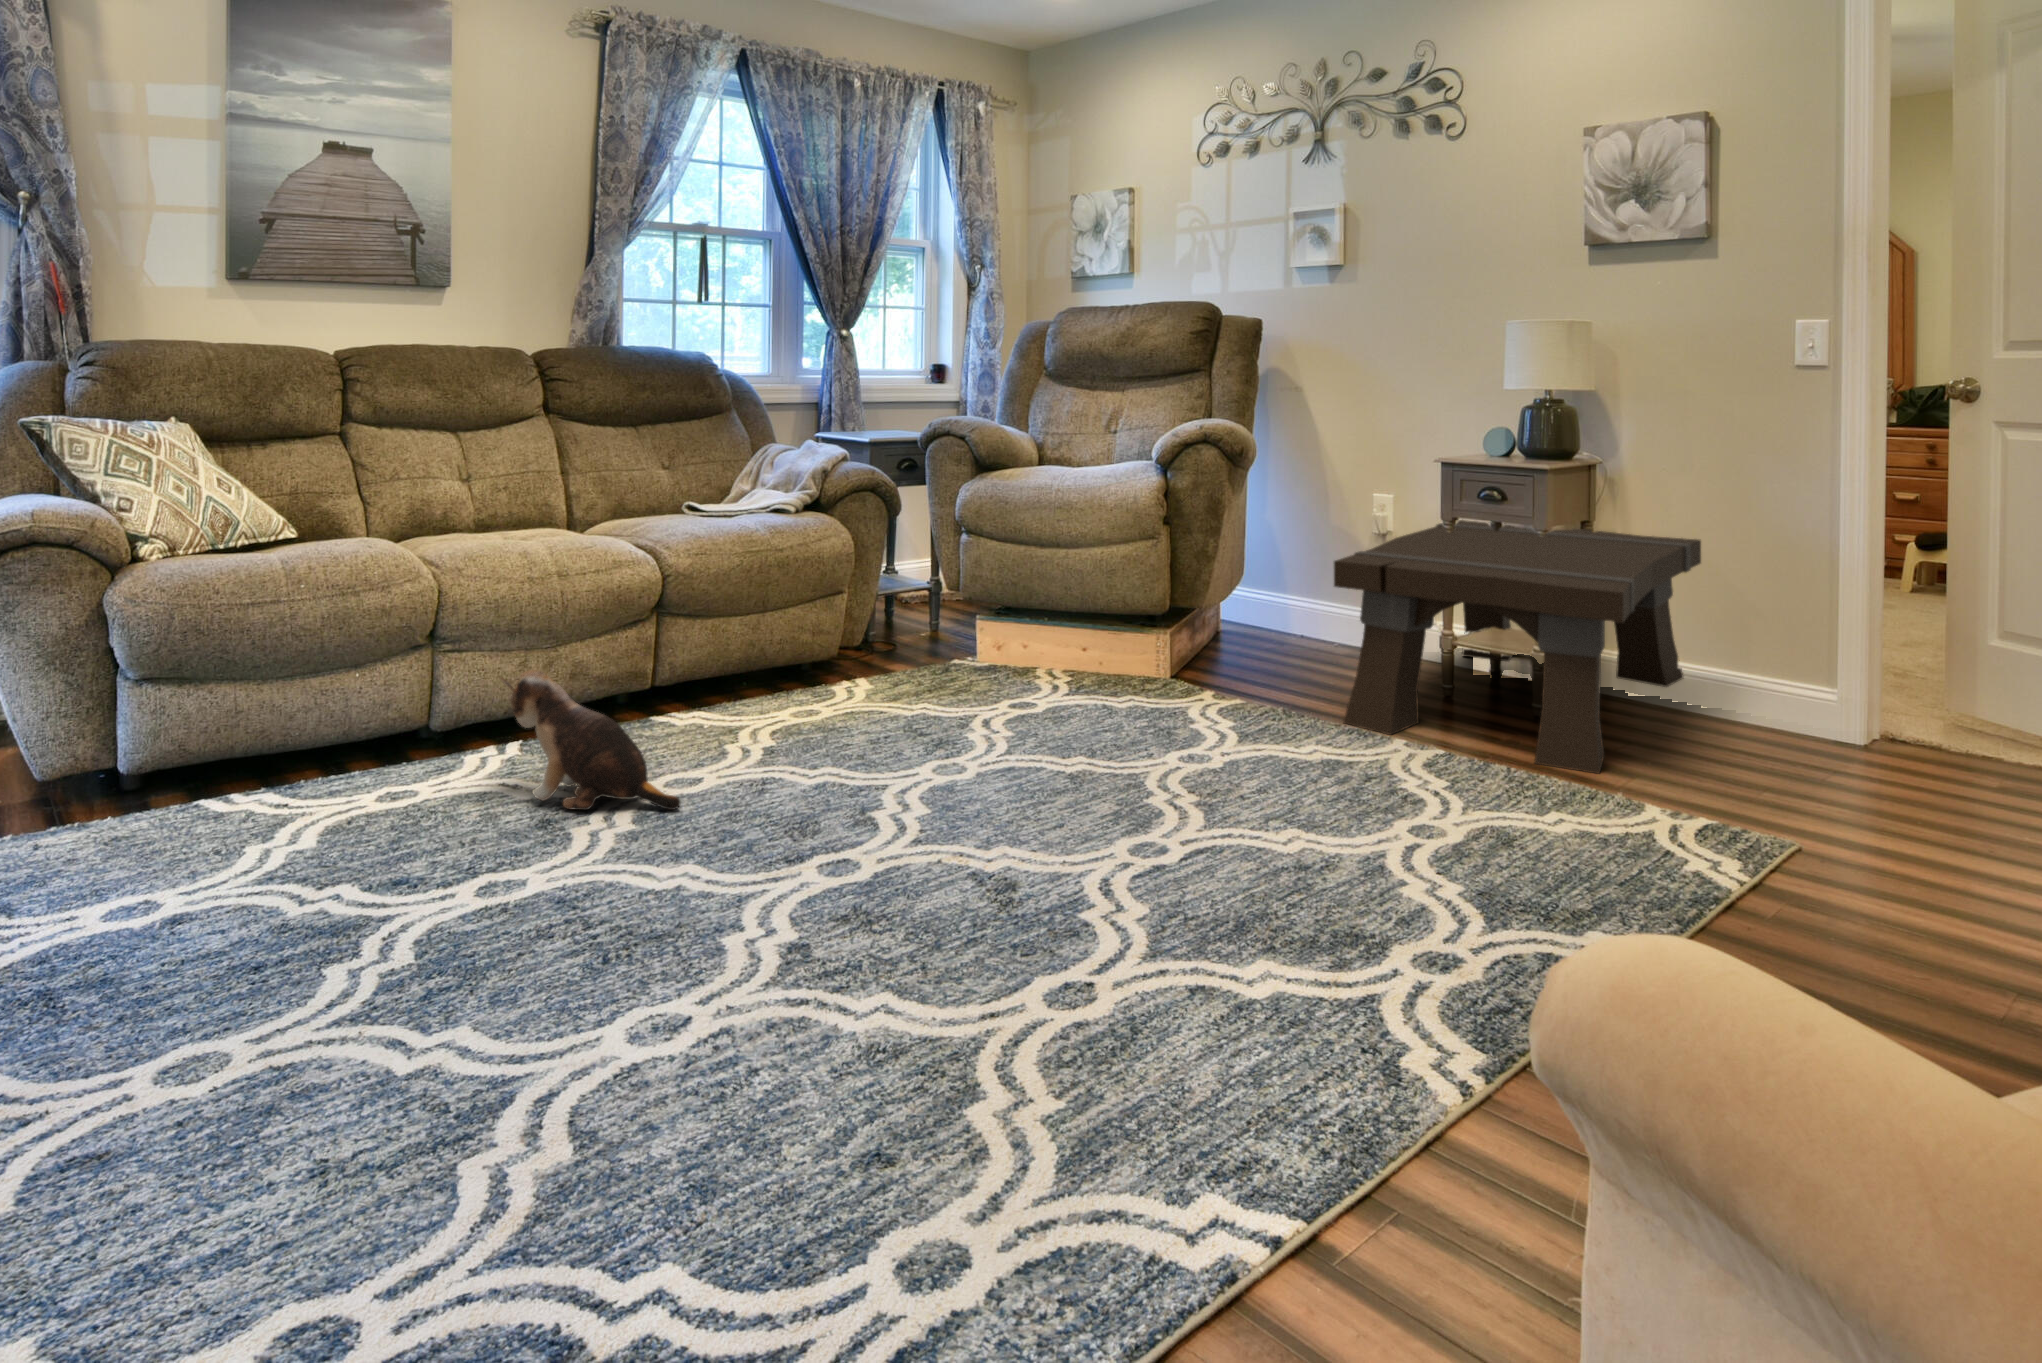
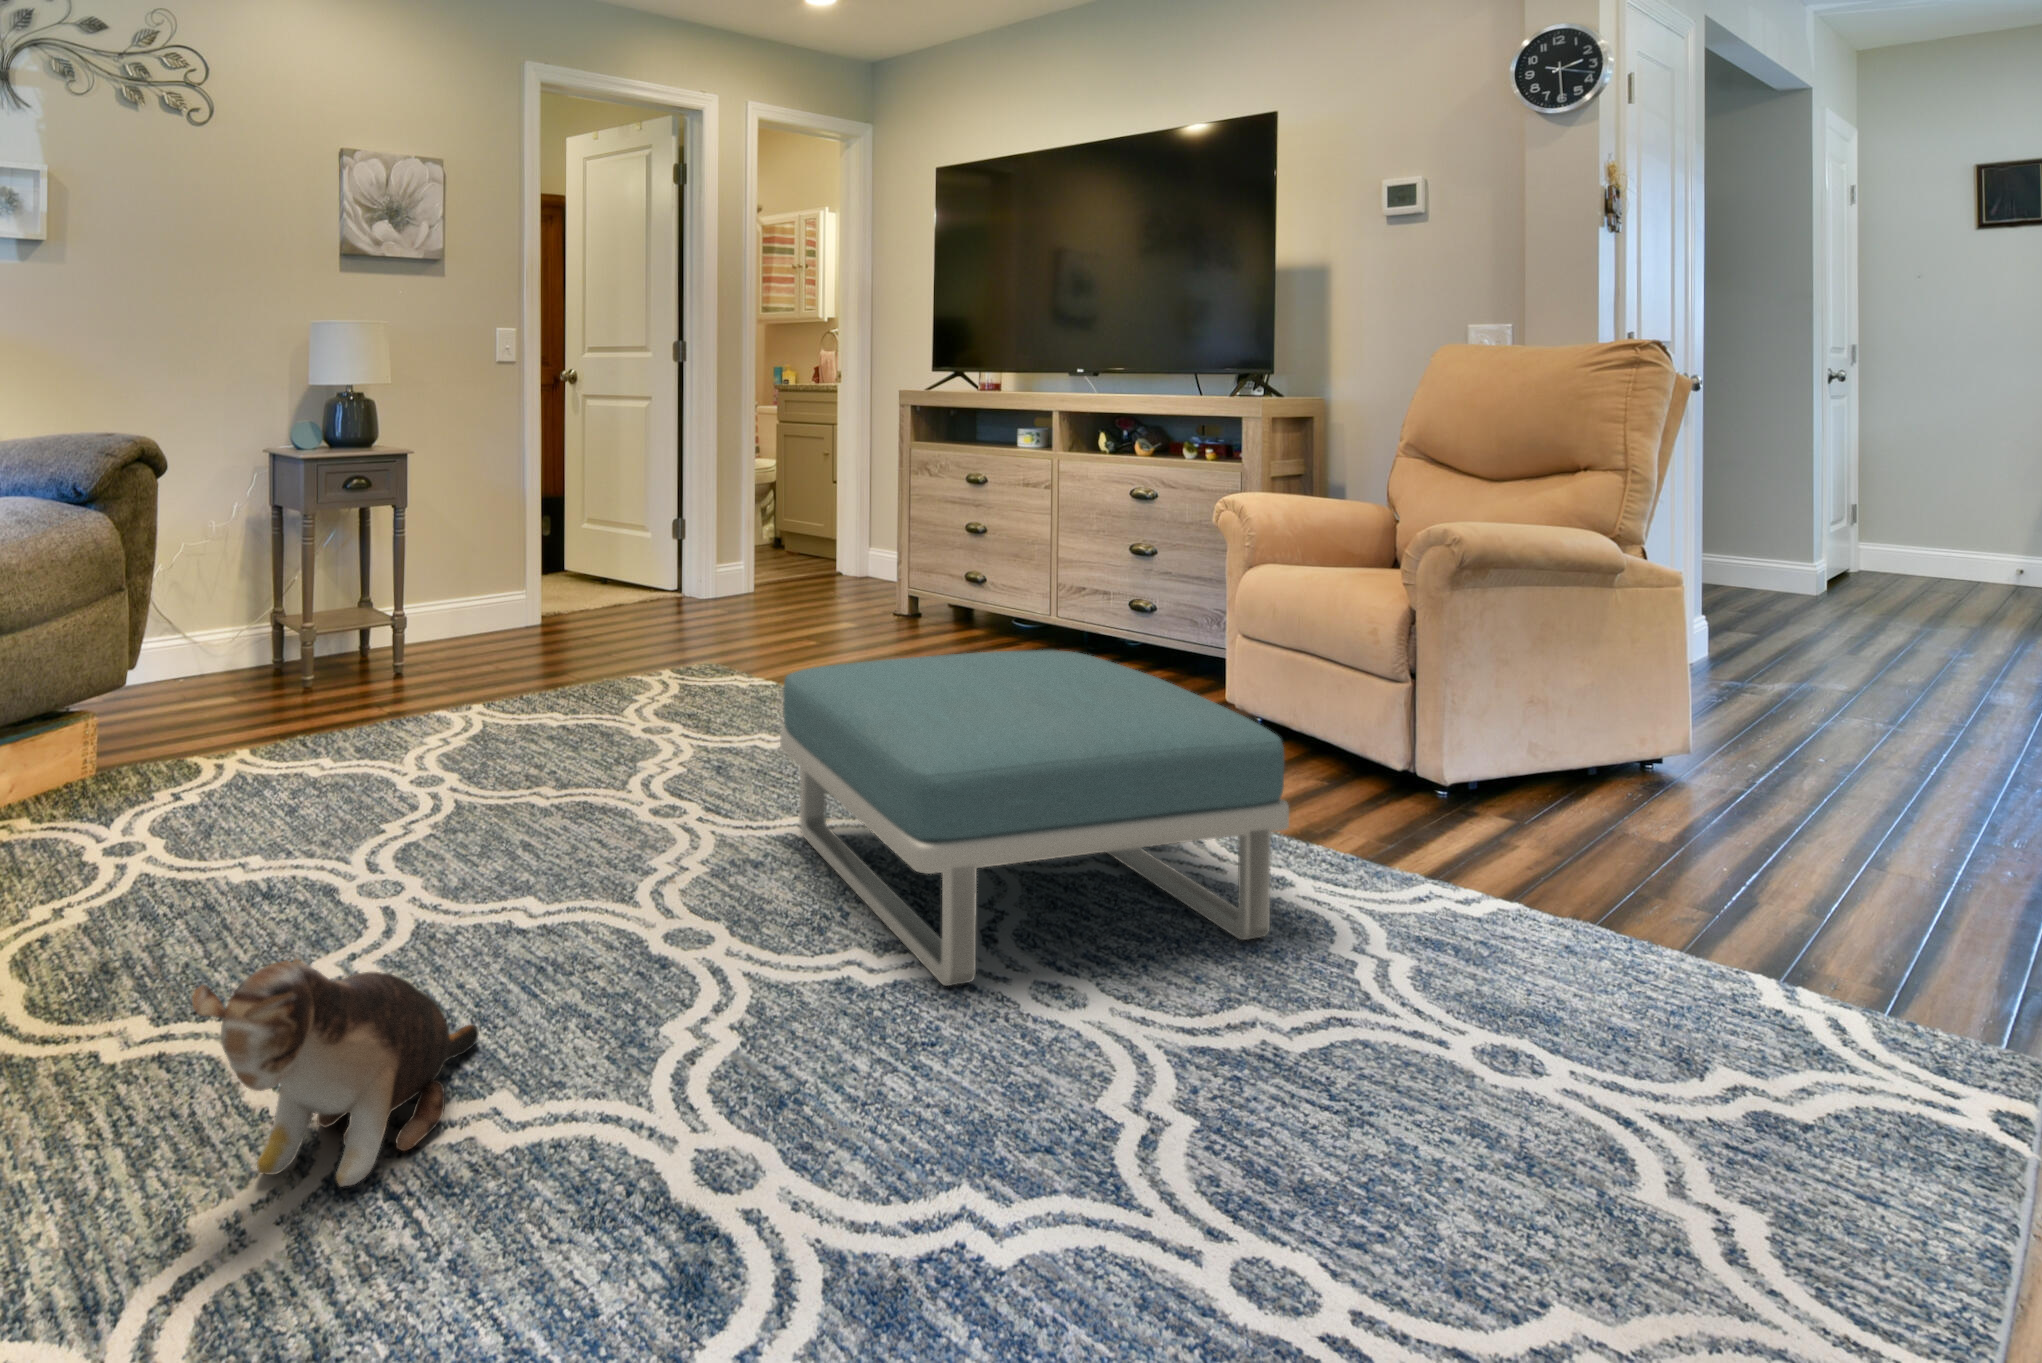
coffee table: present [1334,520,1701,773] -> none [231,510,607,719]
footstool: none [668,712,1226,1197] -> present [780,650,1289,986]

